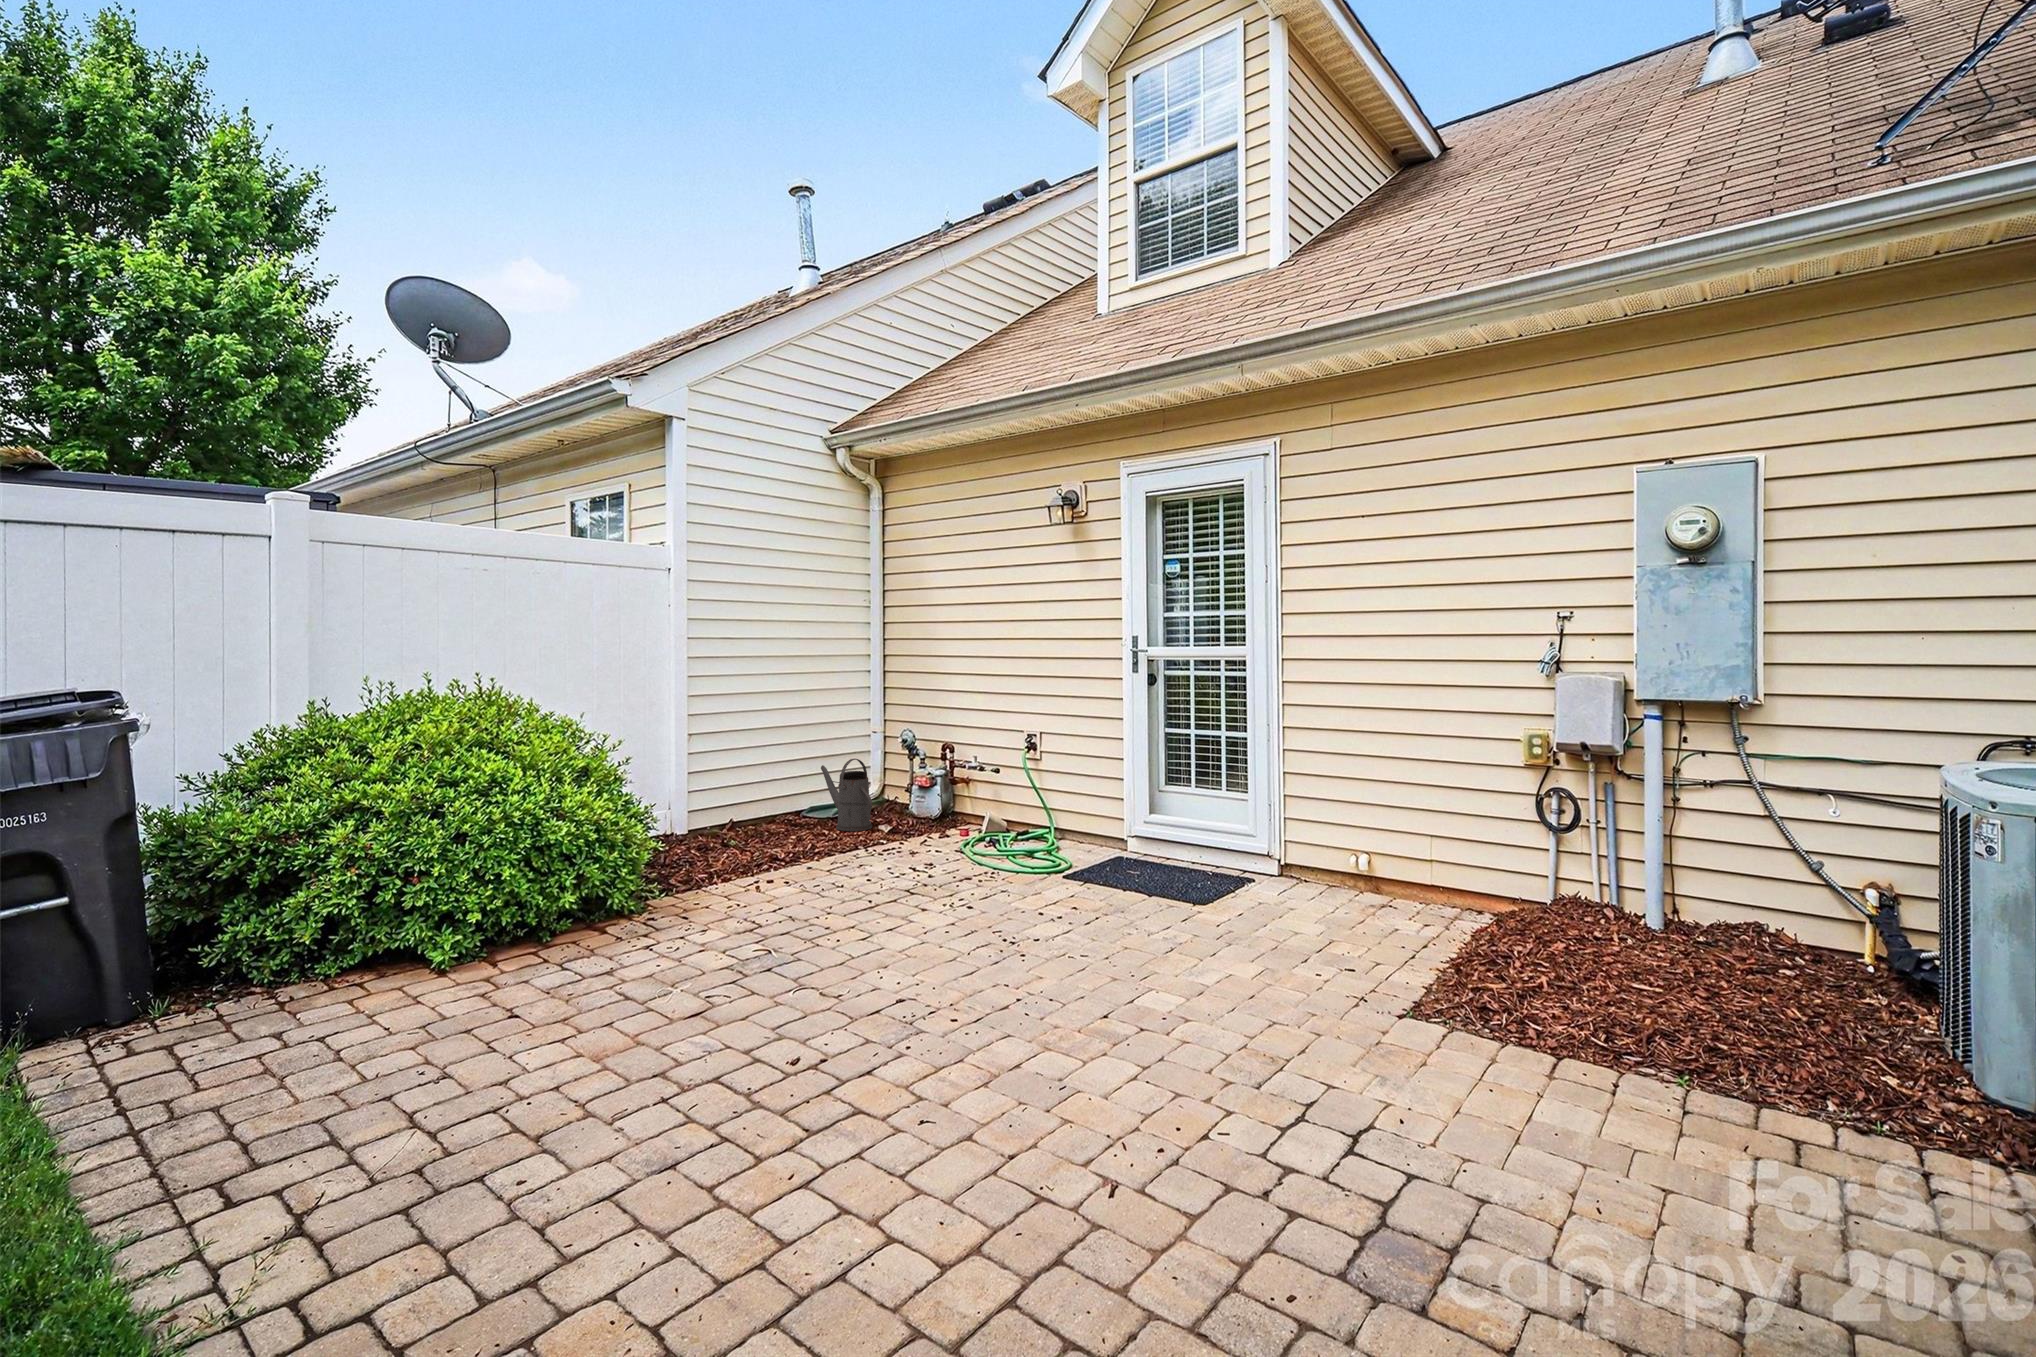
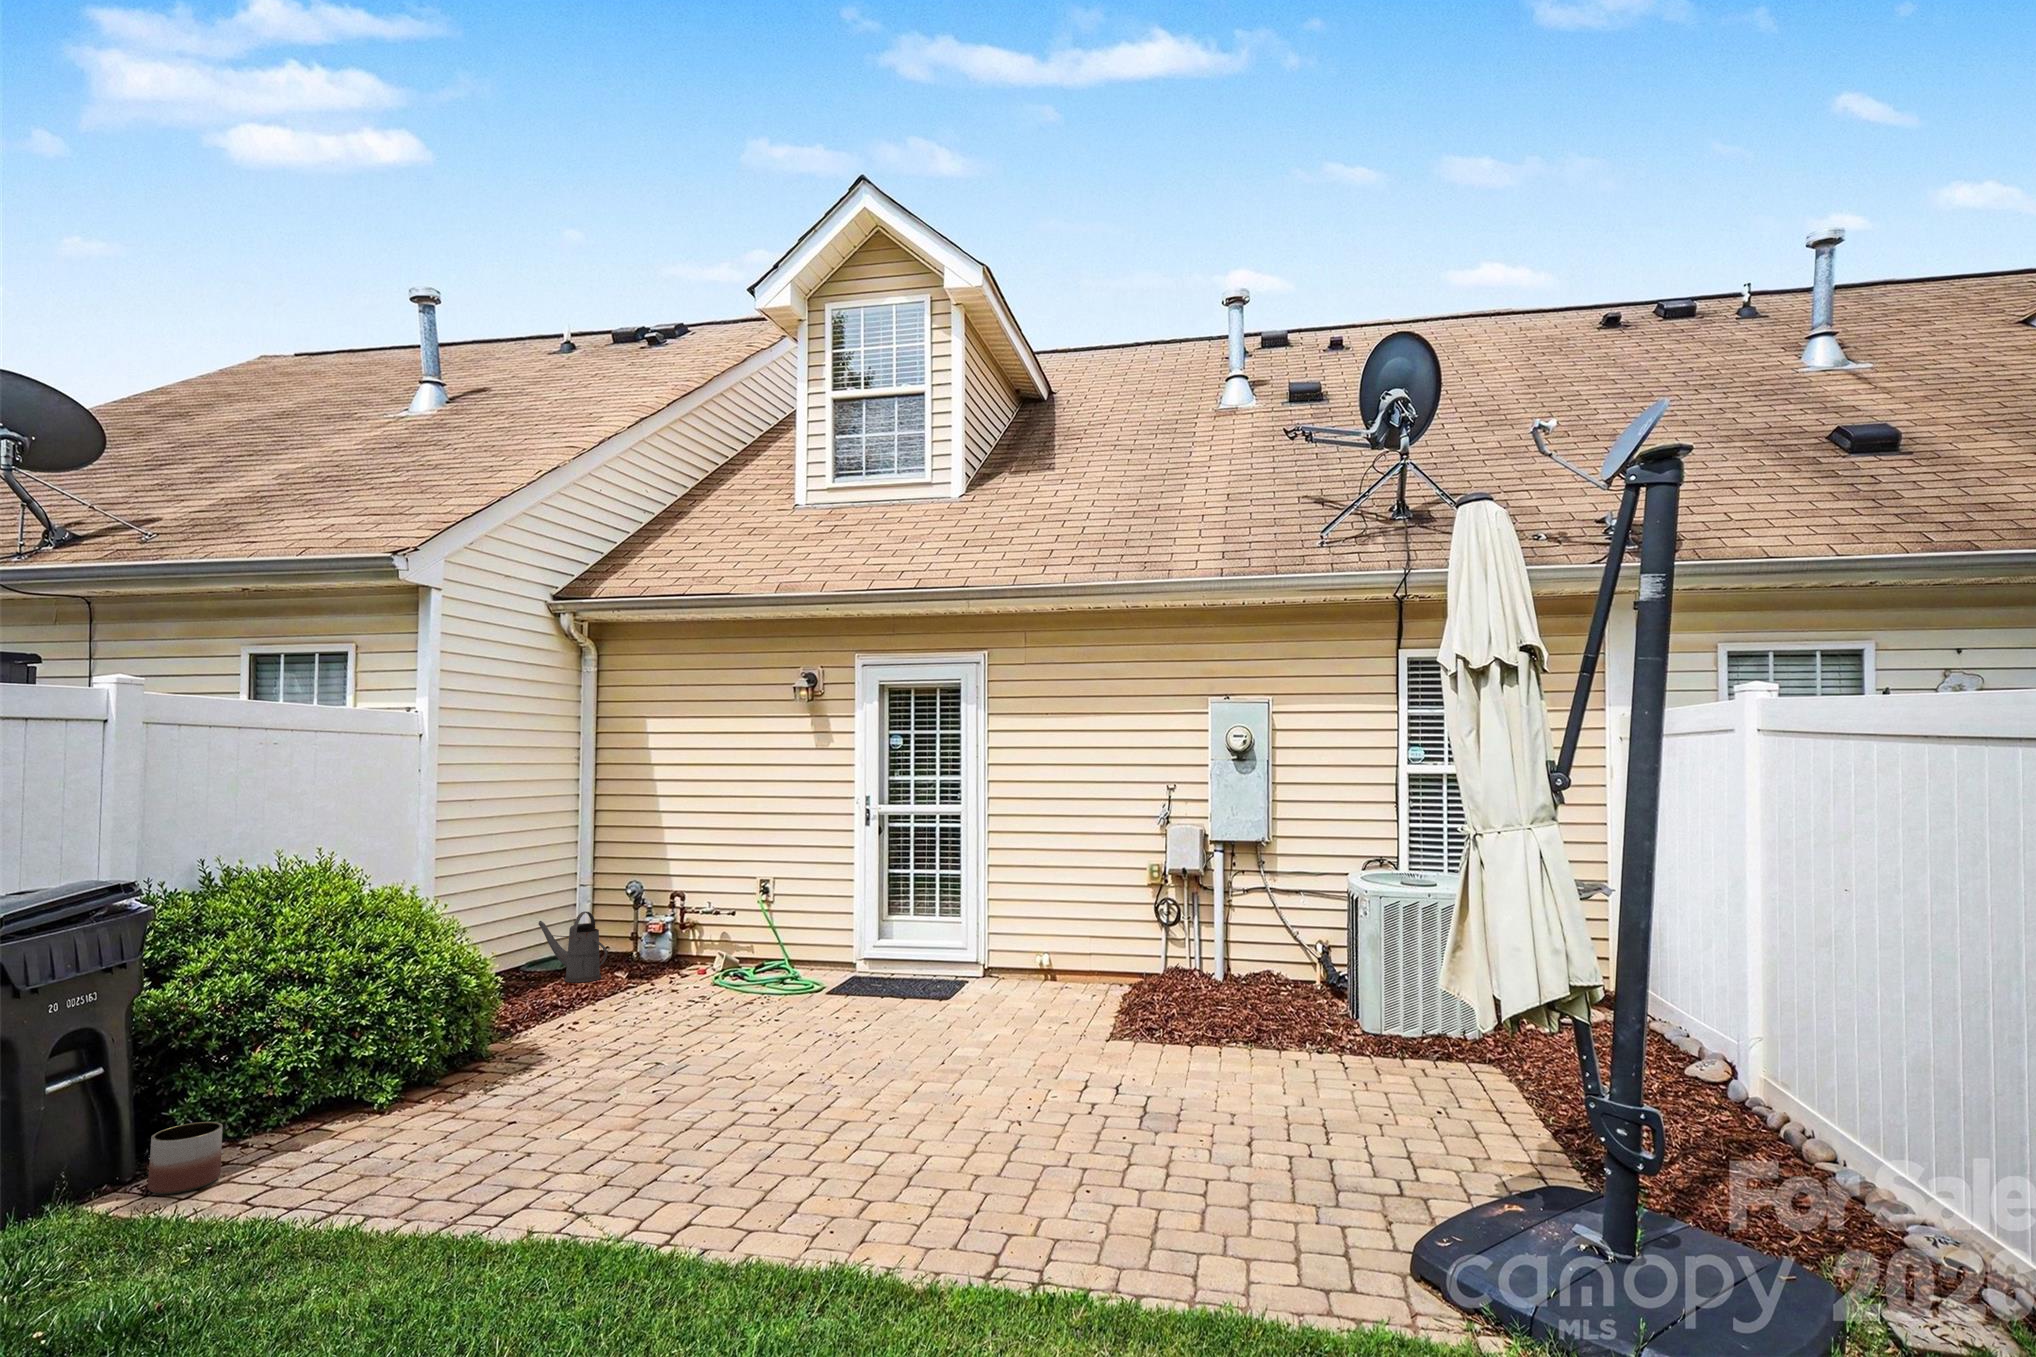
planter: none [112,961,203,1042] -> present [148,1122,223,1194]

